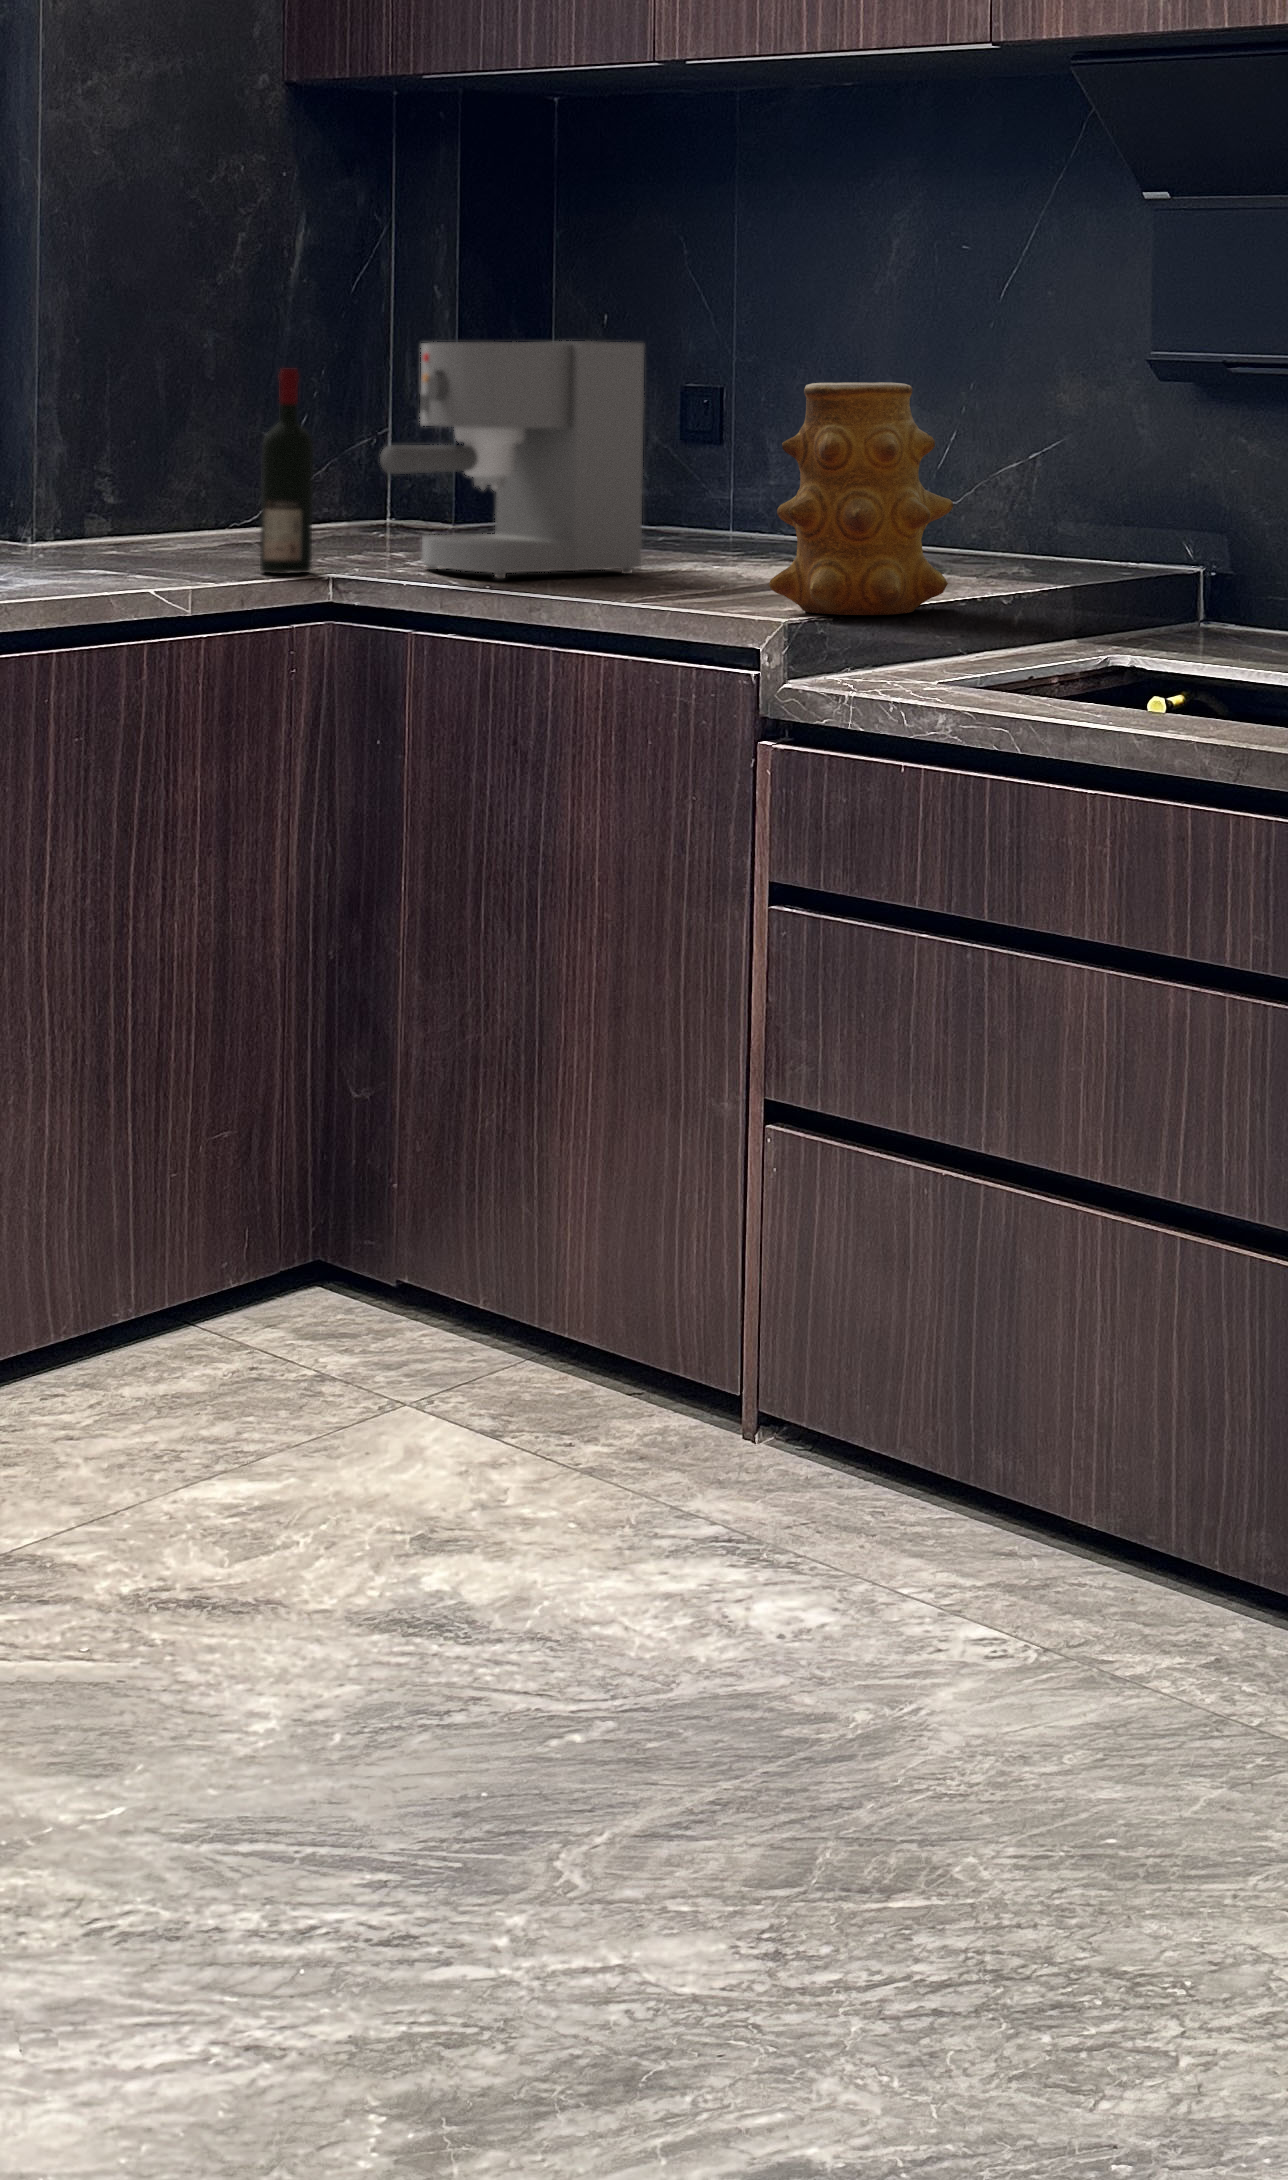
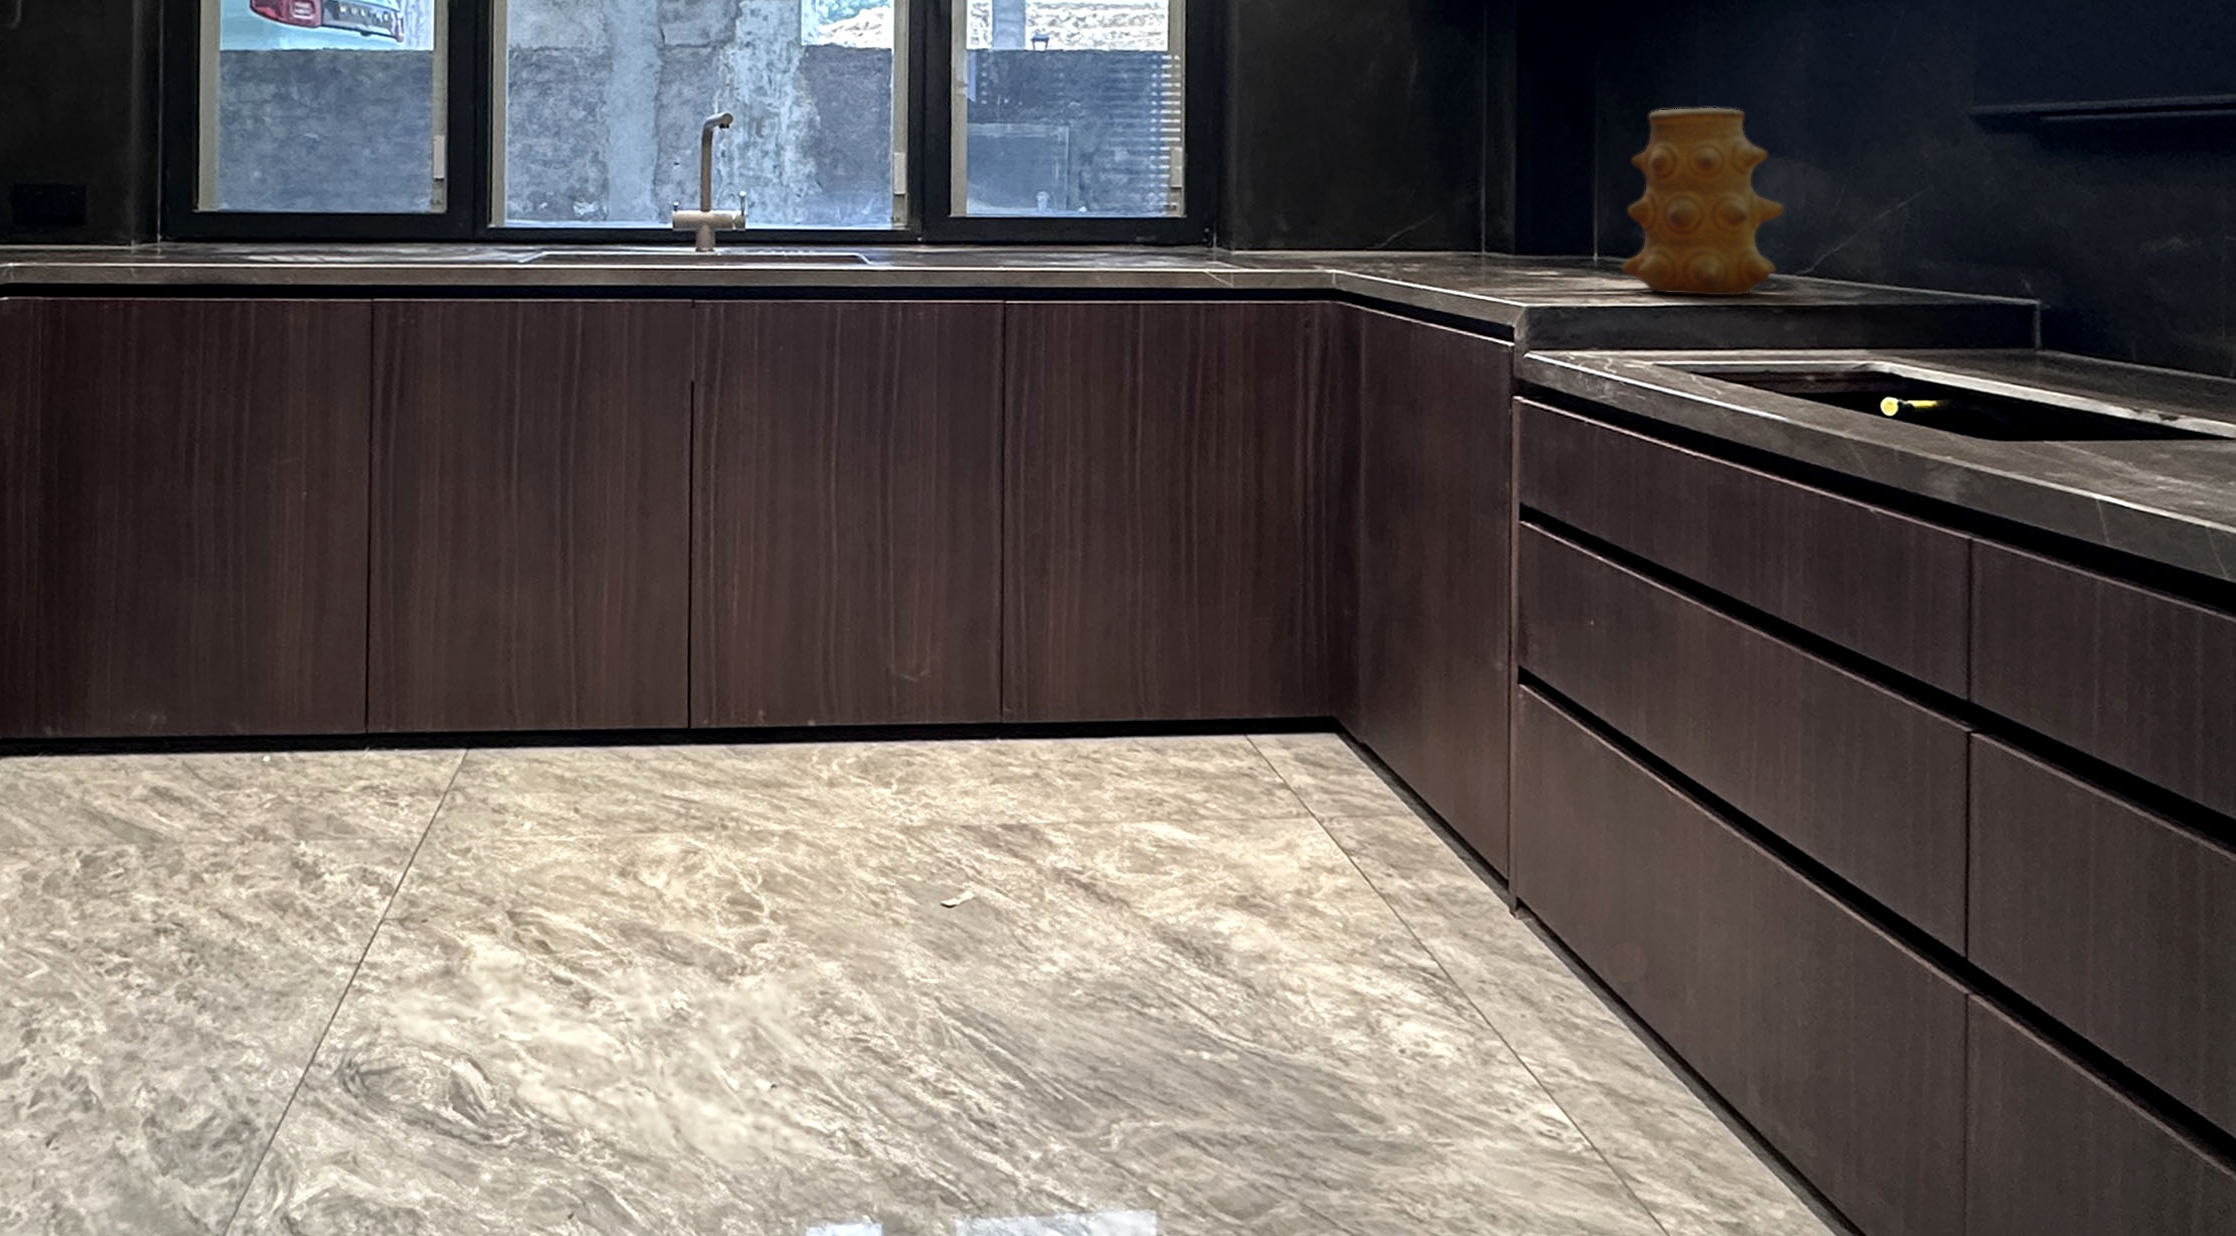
coffee maker: present [380,341,644,578] -> none [1405,95,1607,266]
wine bottle: present [260,368,313,574] -> none [1348,122,1383,258]

